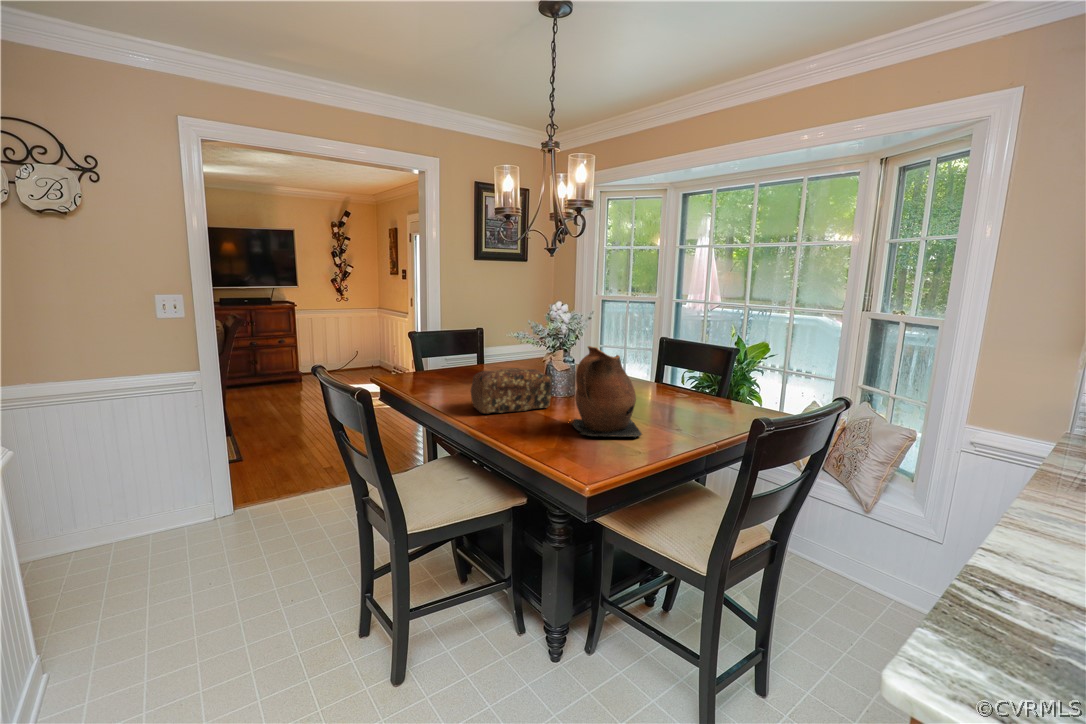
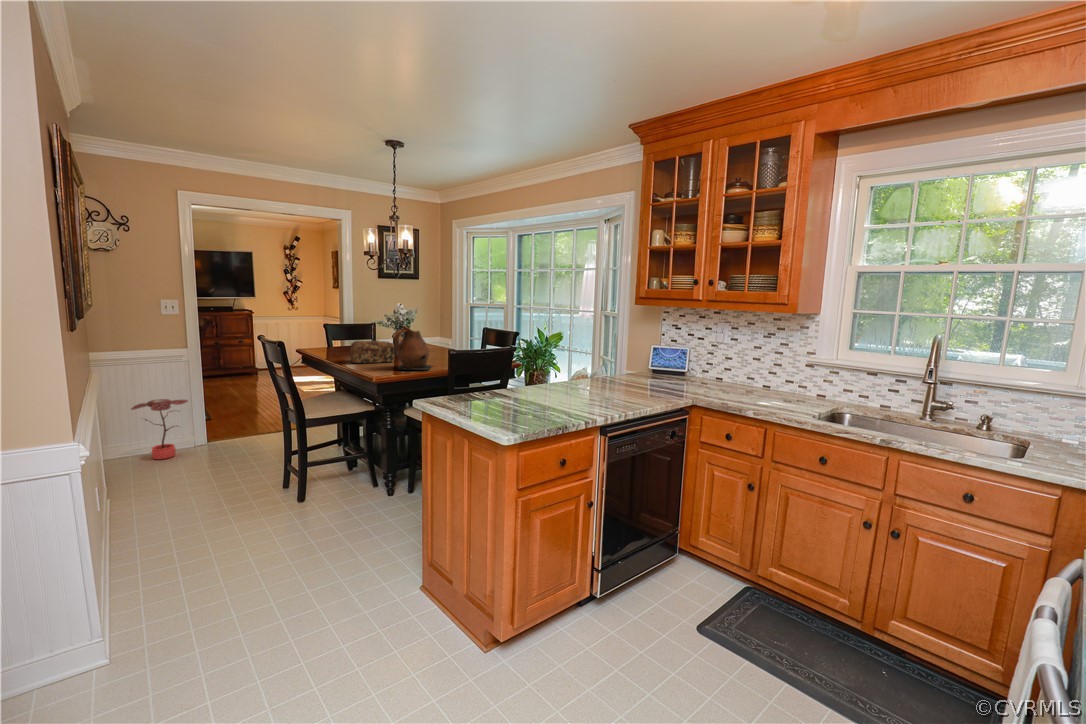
potted plant: none [108,453,200,552] -> present [131,399,188,459]

